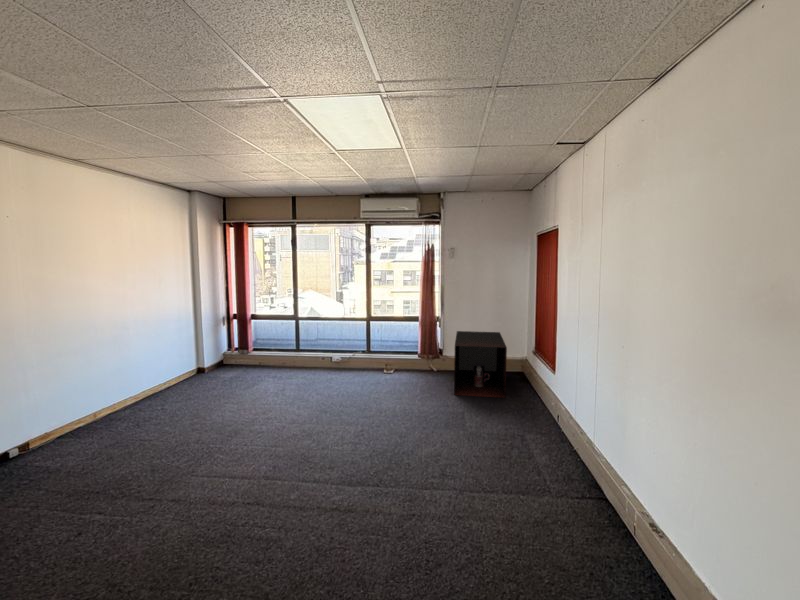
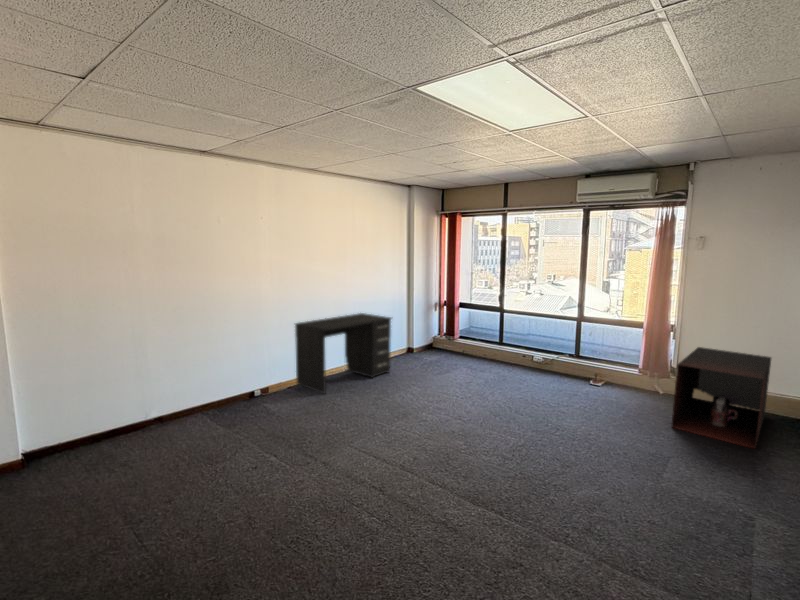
desk: none [51,336,189,442] -> present [295,313,391,394]

